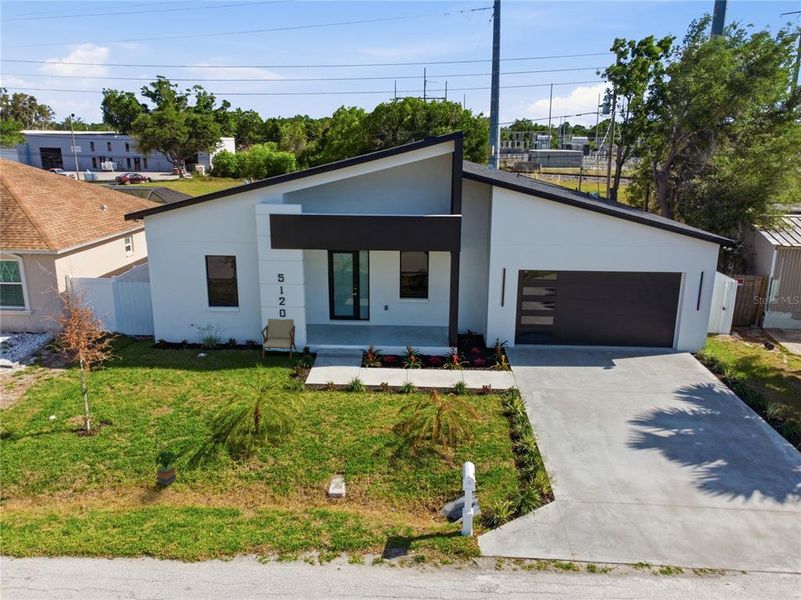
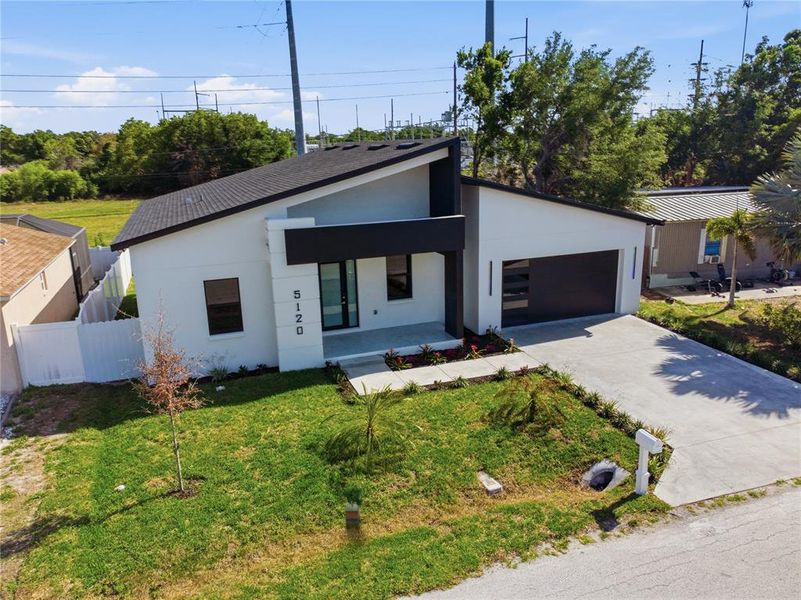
lounge chair: present [261,319,297,359] -> none [288,335,323,379]

